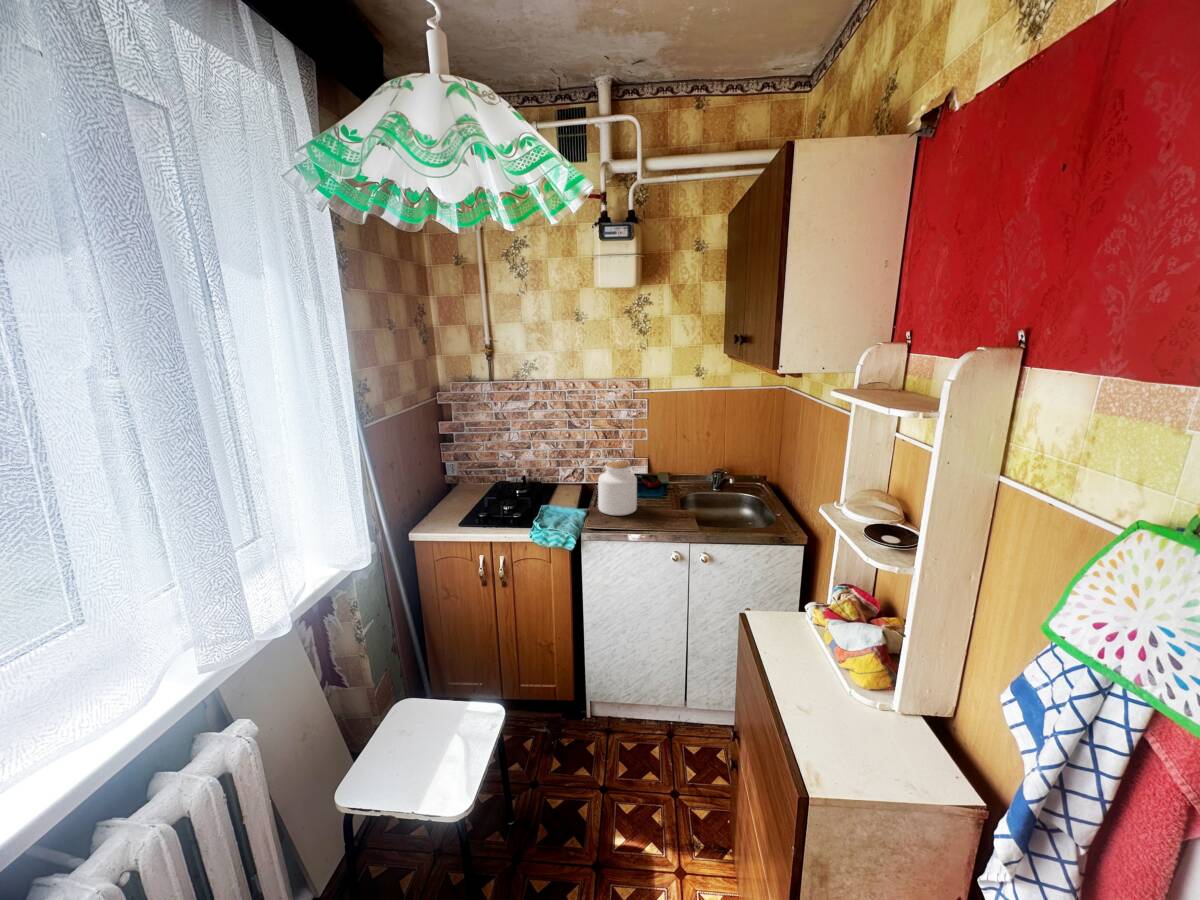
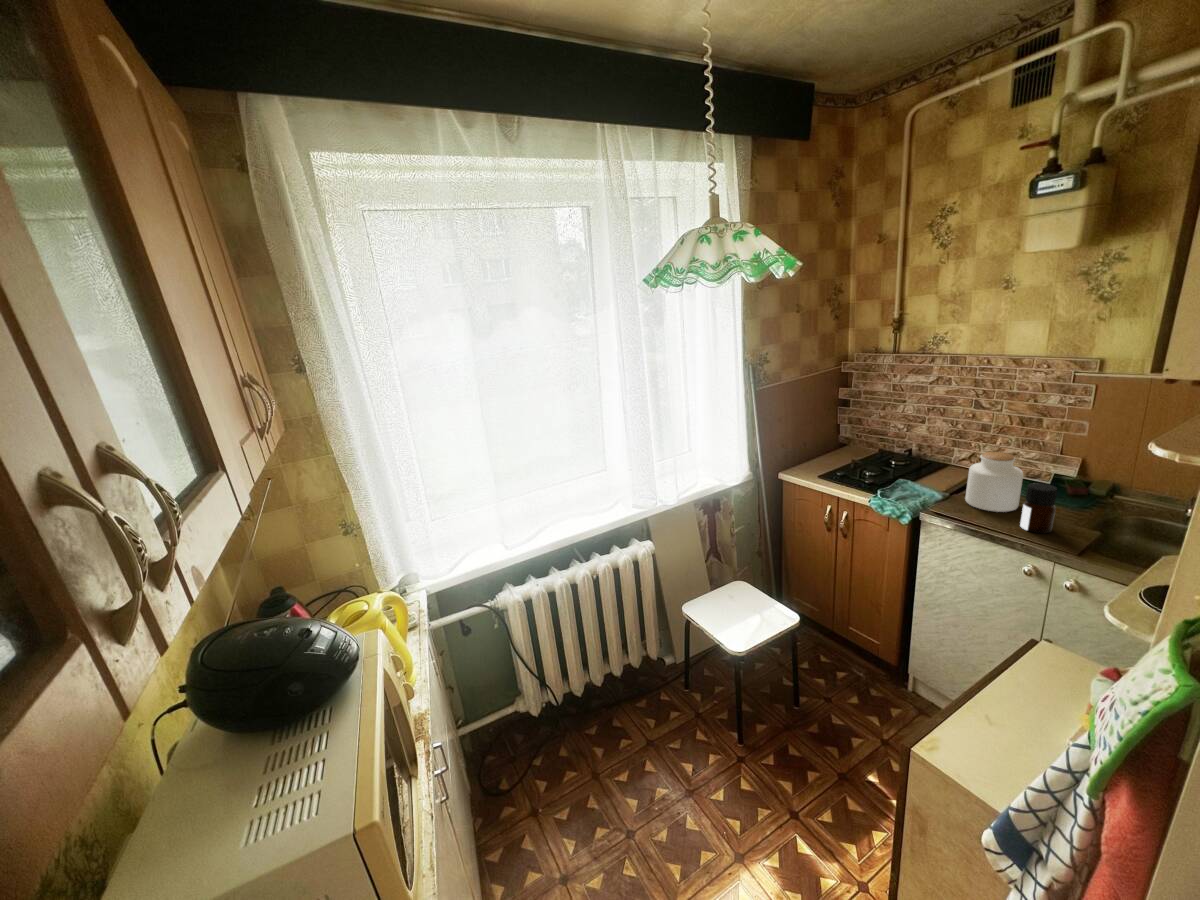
bottle: none [651,480,672,524] -> present [1020,483,1057,533]

